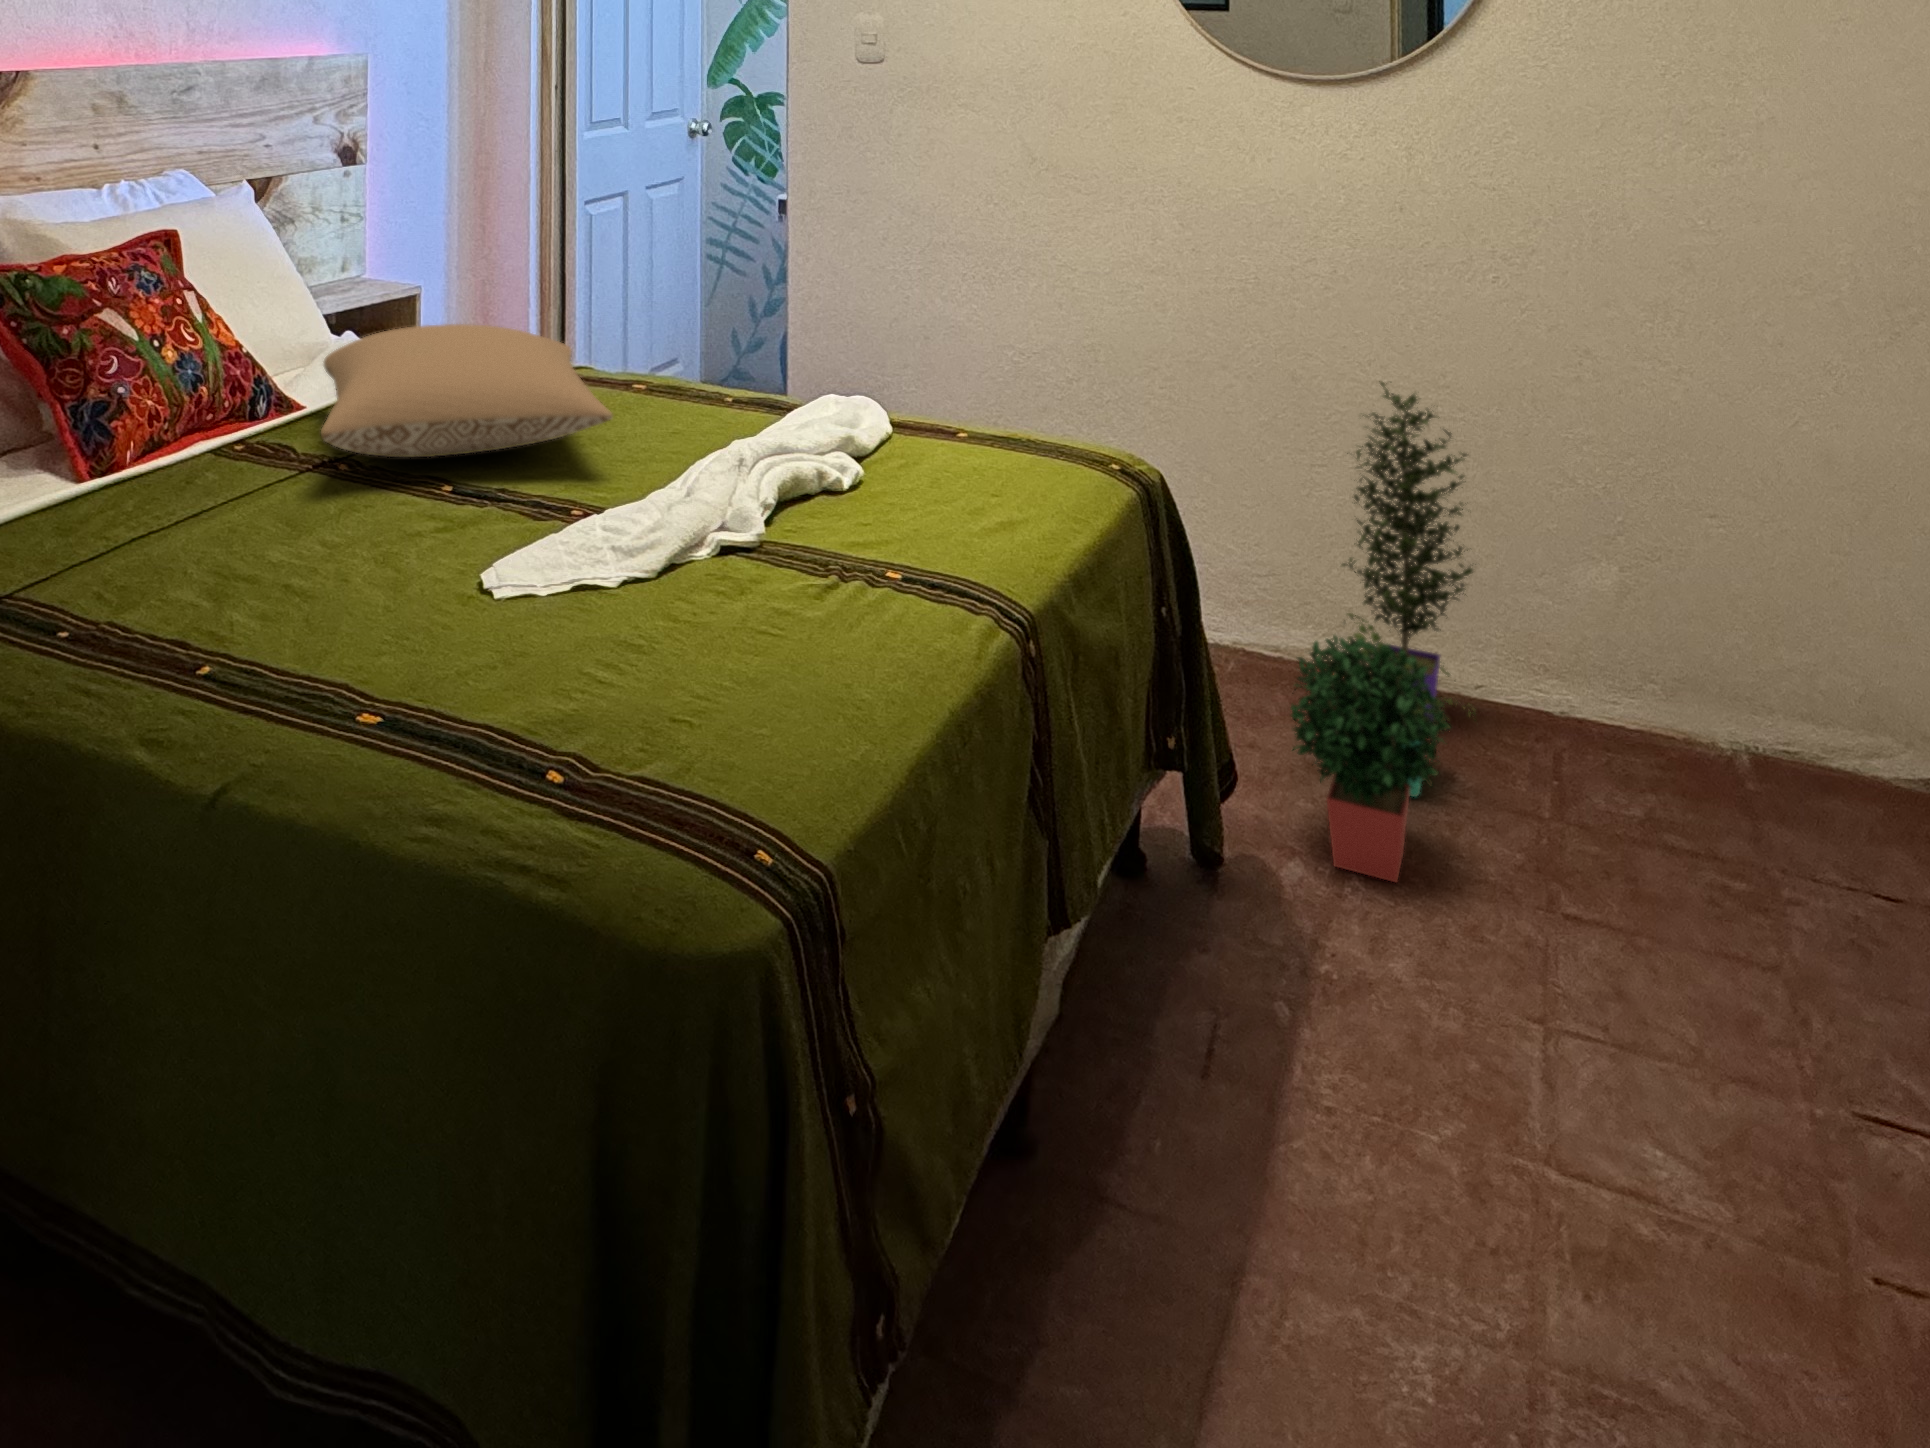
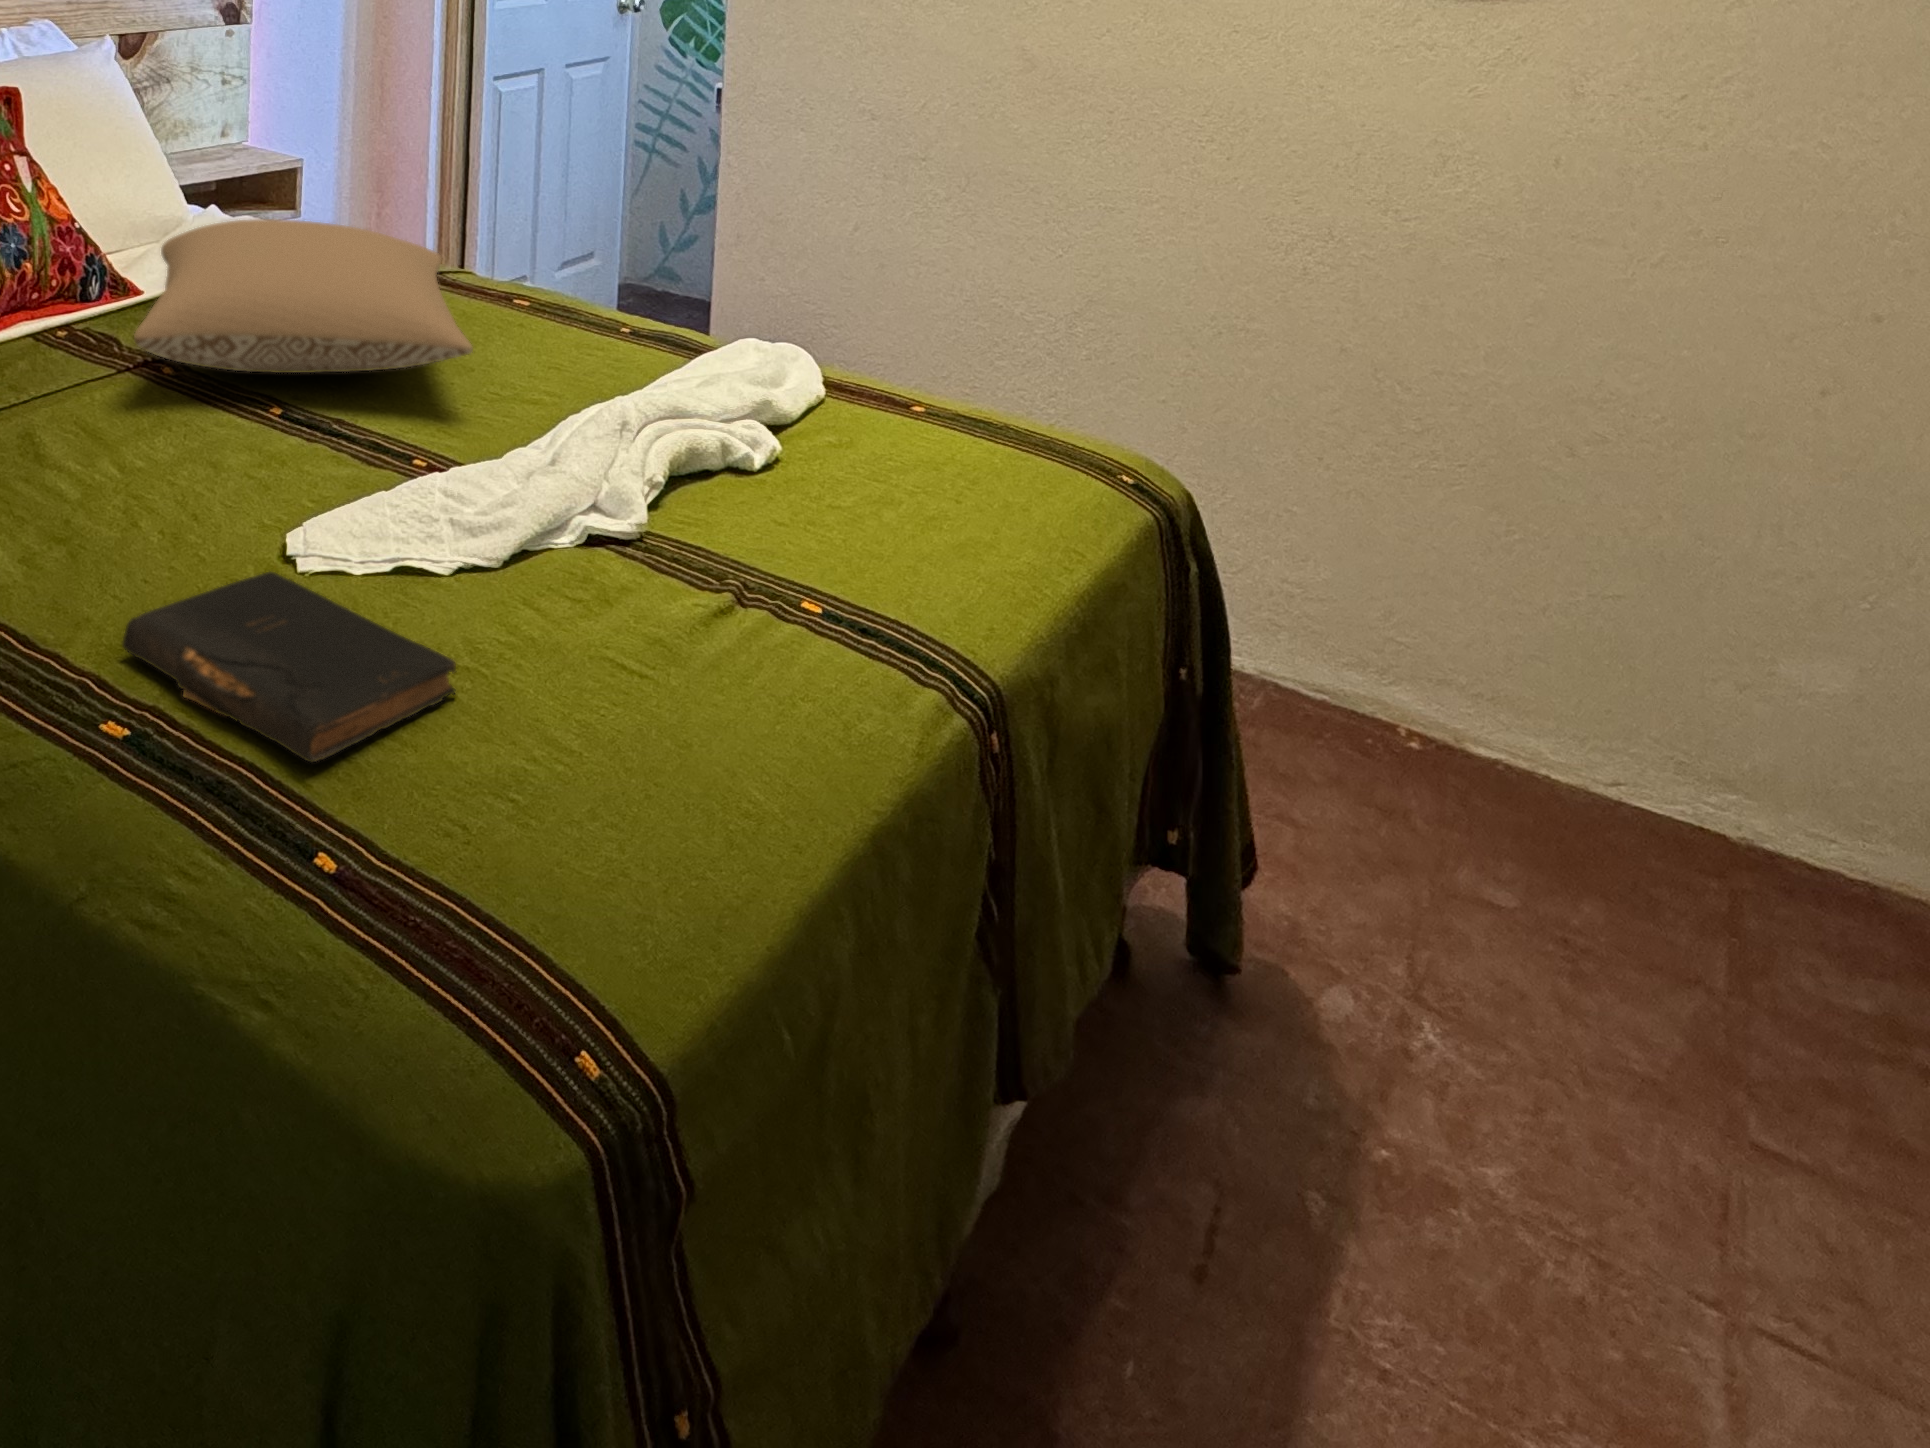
potted plant: present [1291,382,1476,882] -> none [1342,386,1635,1044]
book: none [362,602,638,729] -> present [122,572,456,762]

